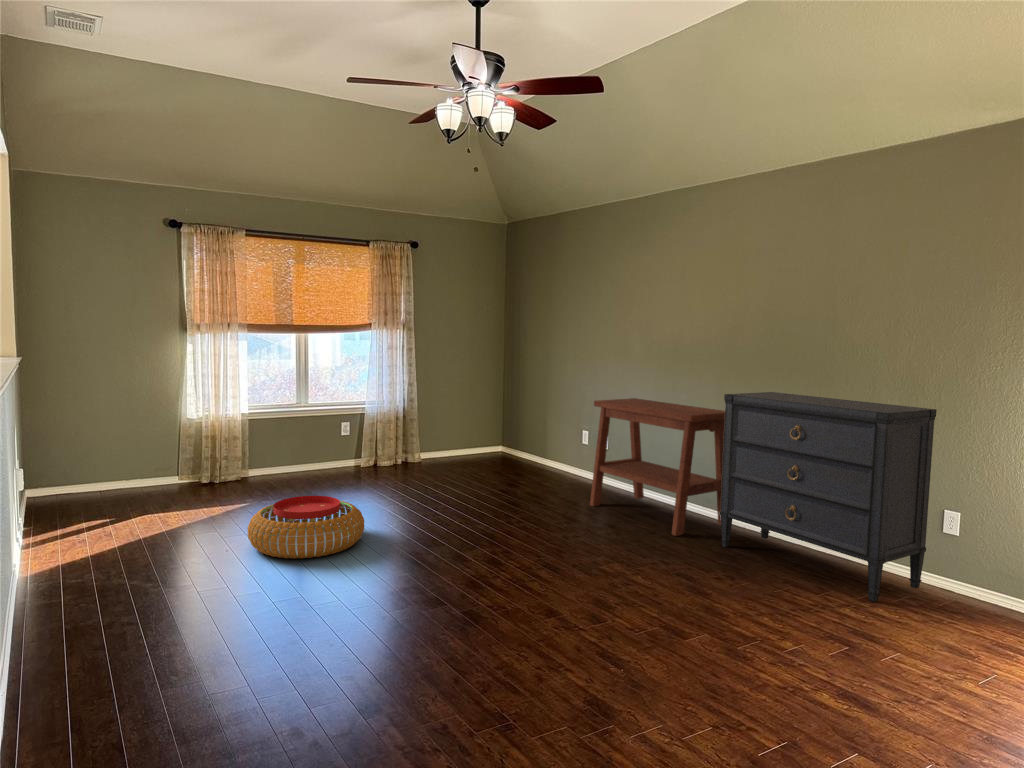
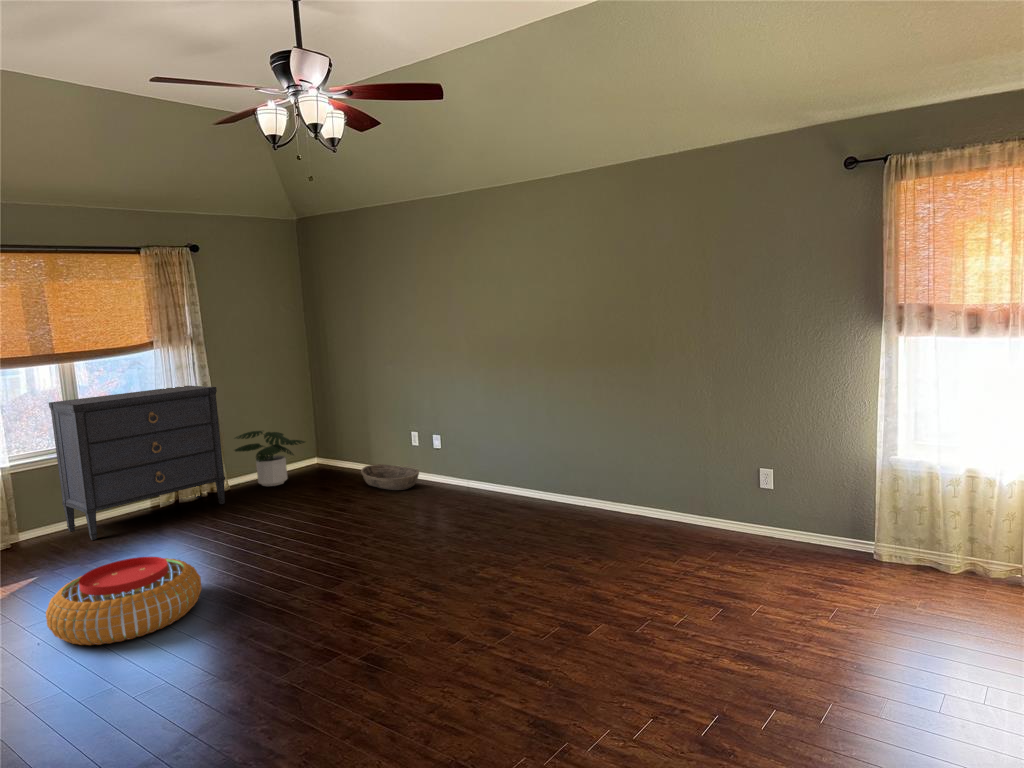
dresser: present [720,392,937,602] -> present [49,386,225,540]
side table: present [590,398,725,536] -> none [428,396,571,528]
potted plant: none [427,412,491,464] -> present [235,431,305,486]
basket: none [533,457,587,484] -> present [361,464,419,490]

